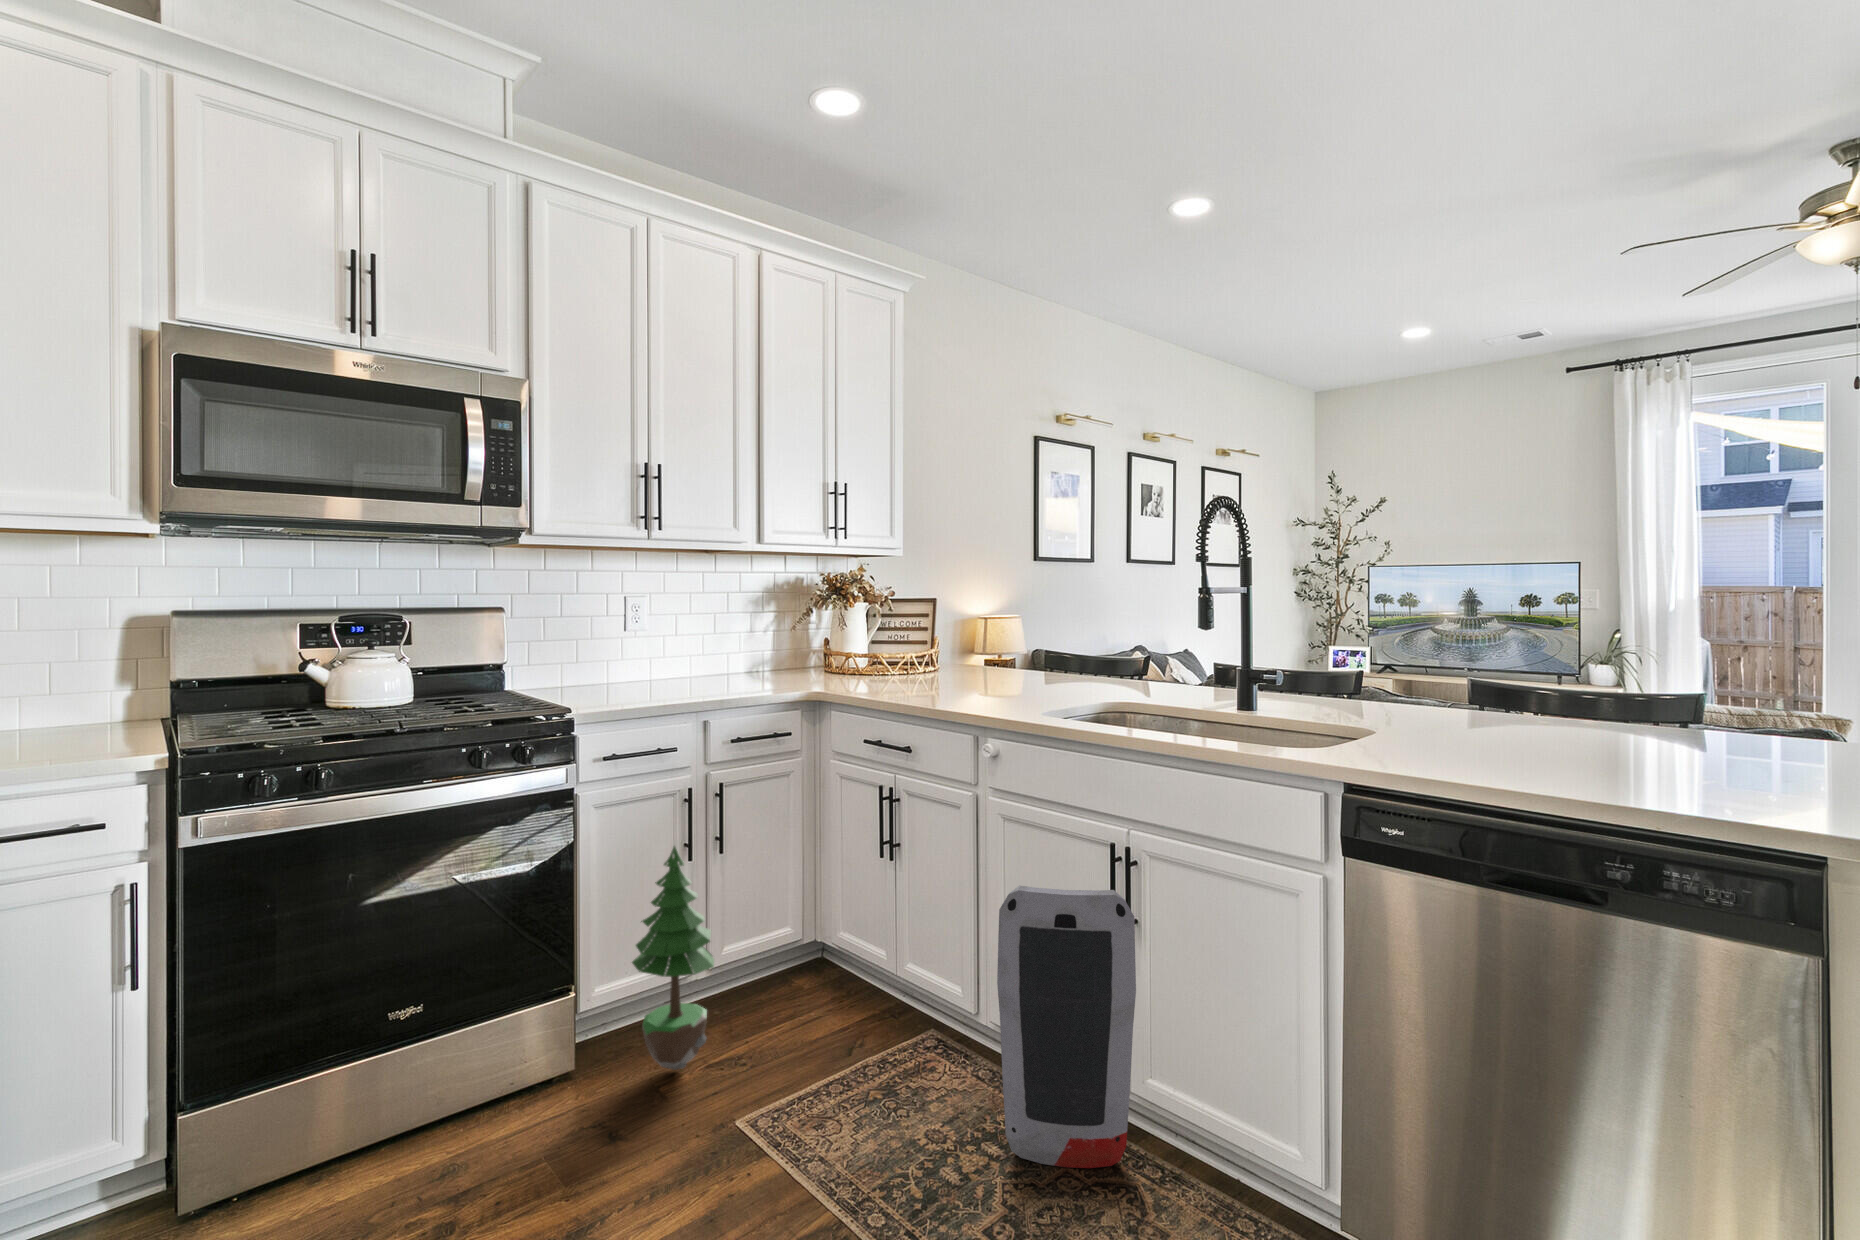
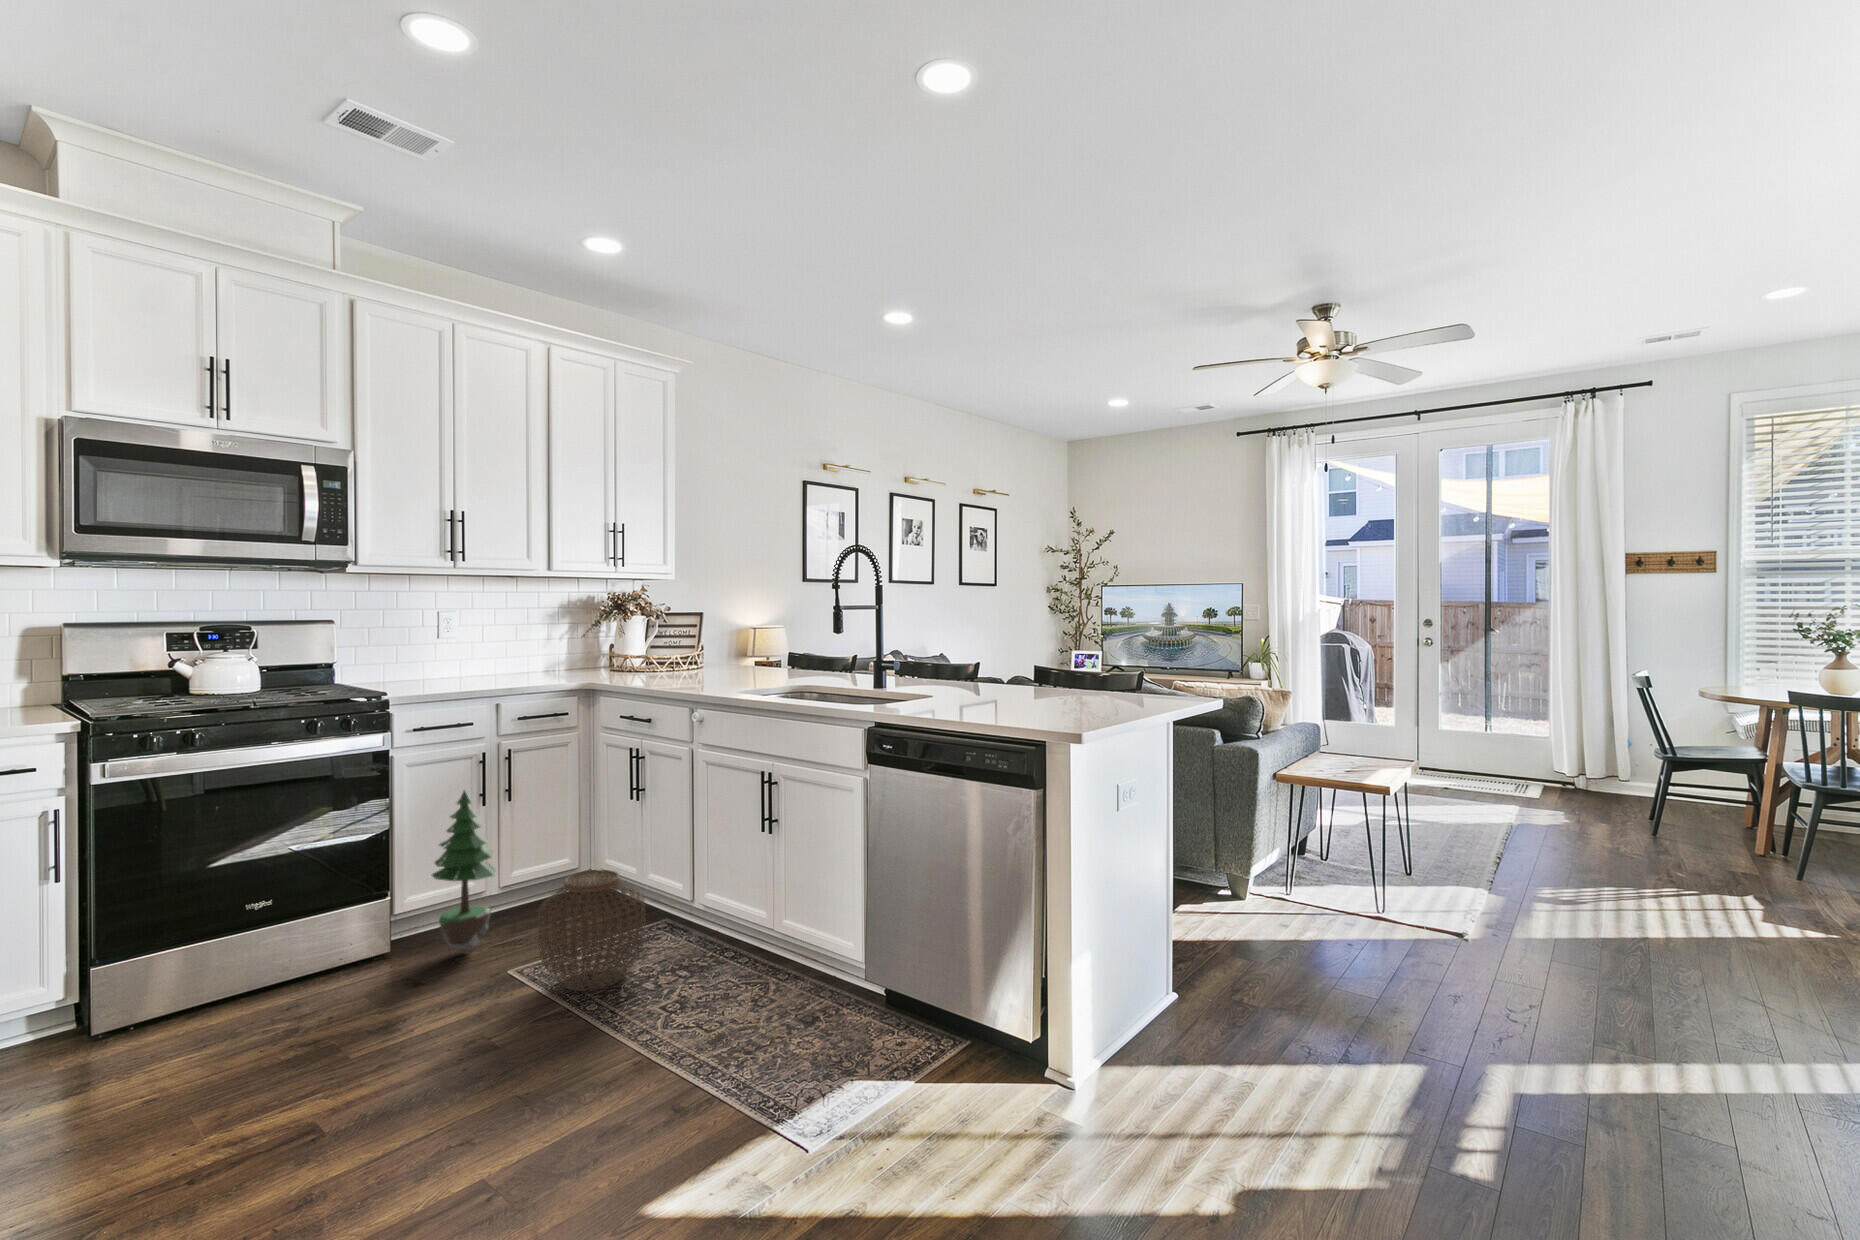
air purifier: present [997,885,1136,1168] -> none [682,802,771,984]
woven basket: none [791,976,939,1165] -> present [538,870,645,991]

